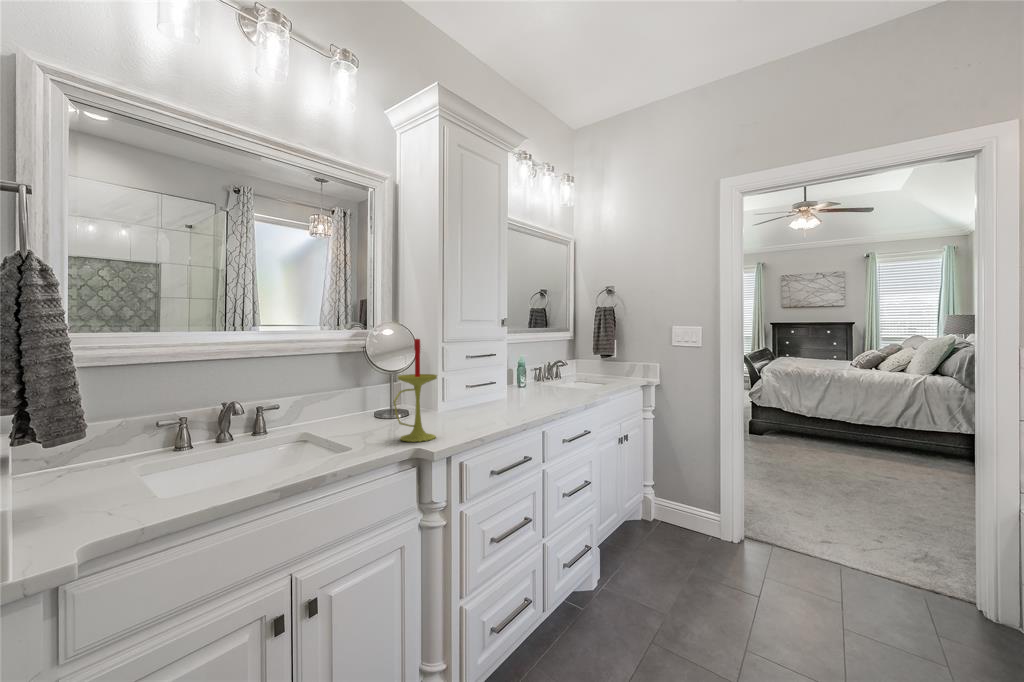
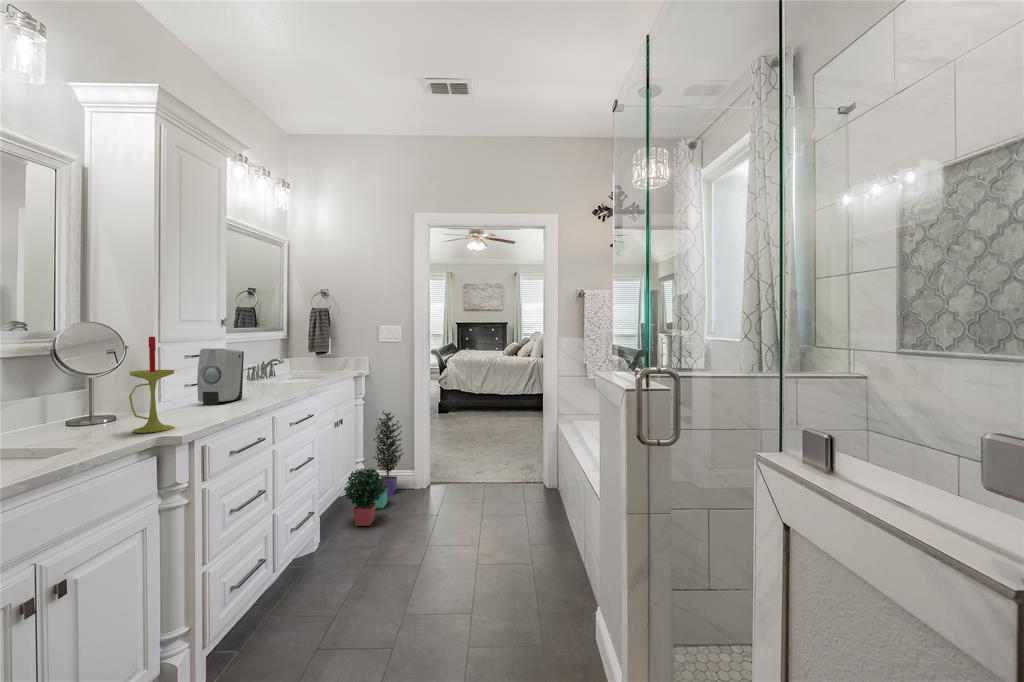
soap dispenser: none [476,352,520,411] -> present [197,349,244,405]
potted plant: none [627,428,705,570] -> present [344,411,403,526]

